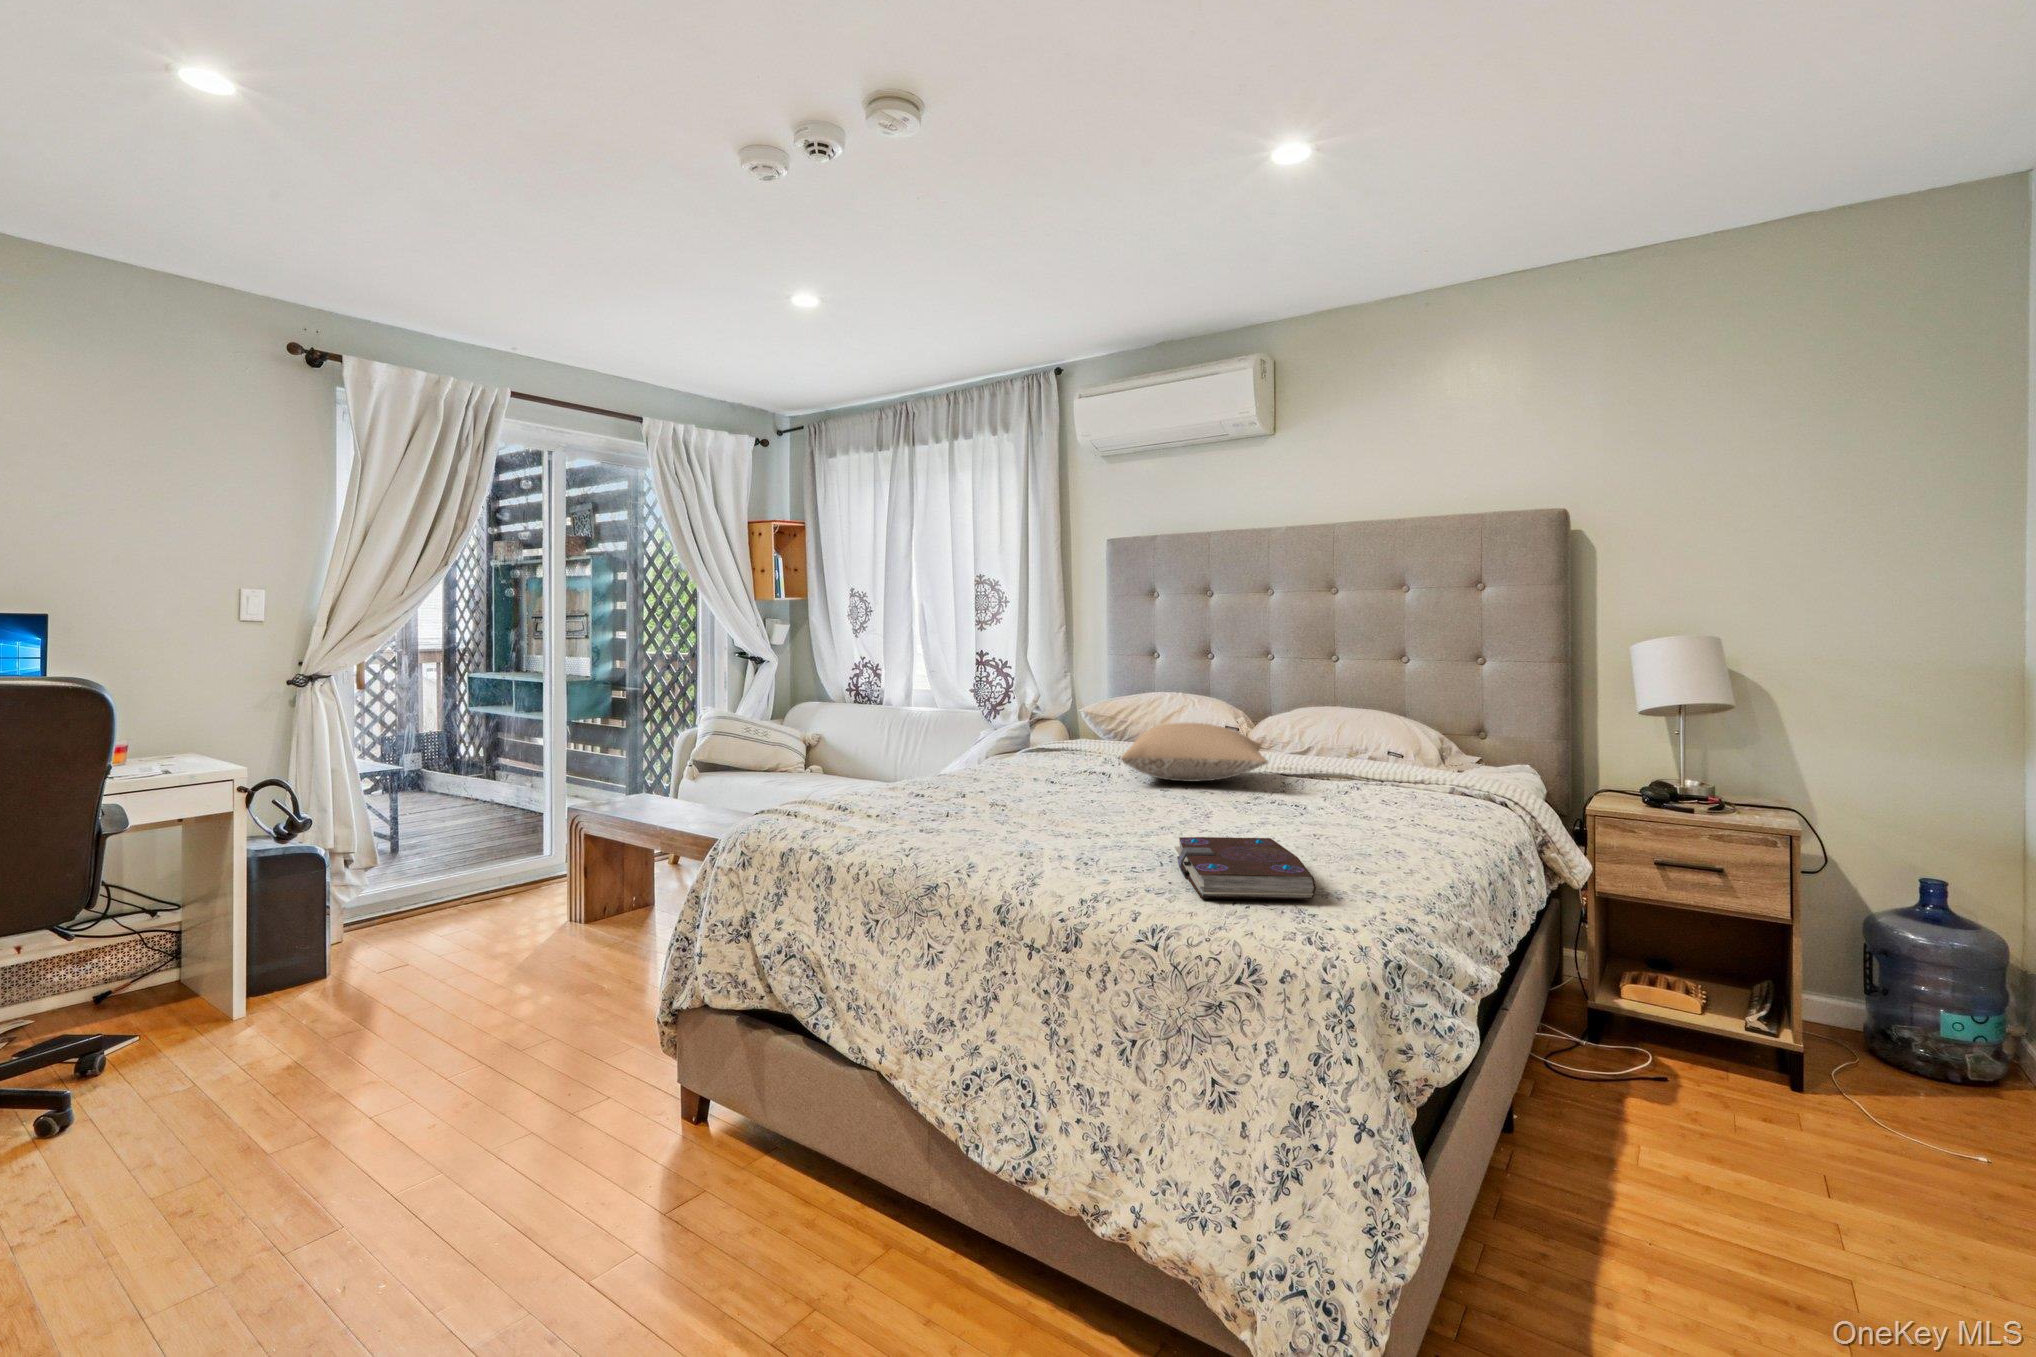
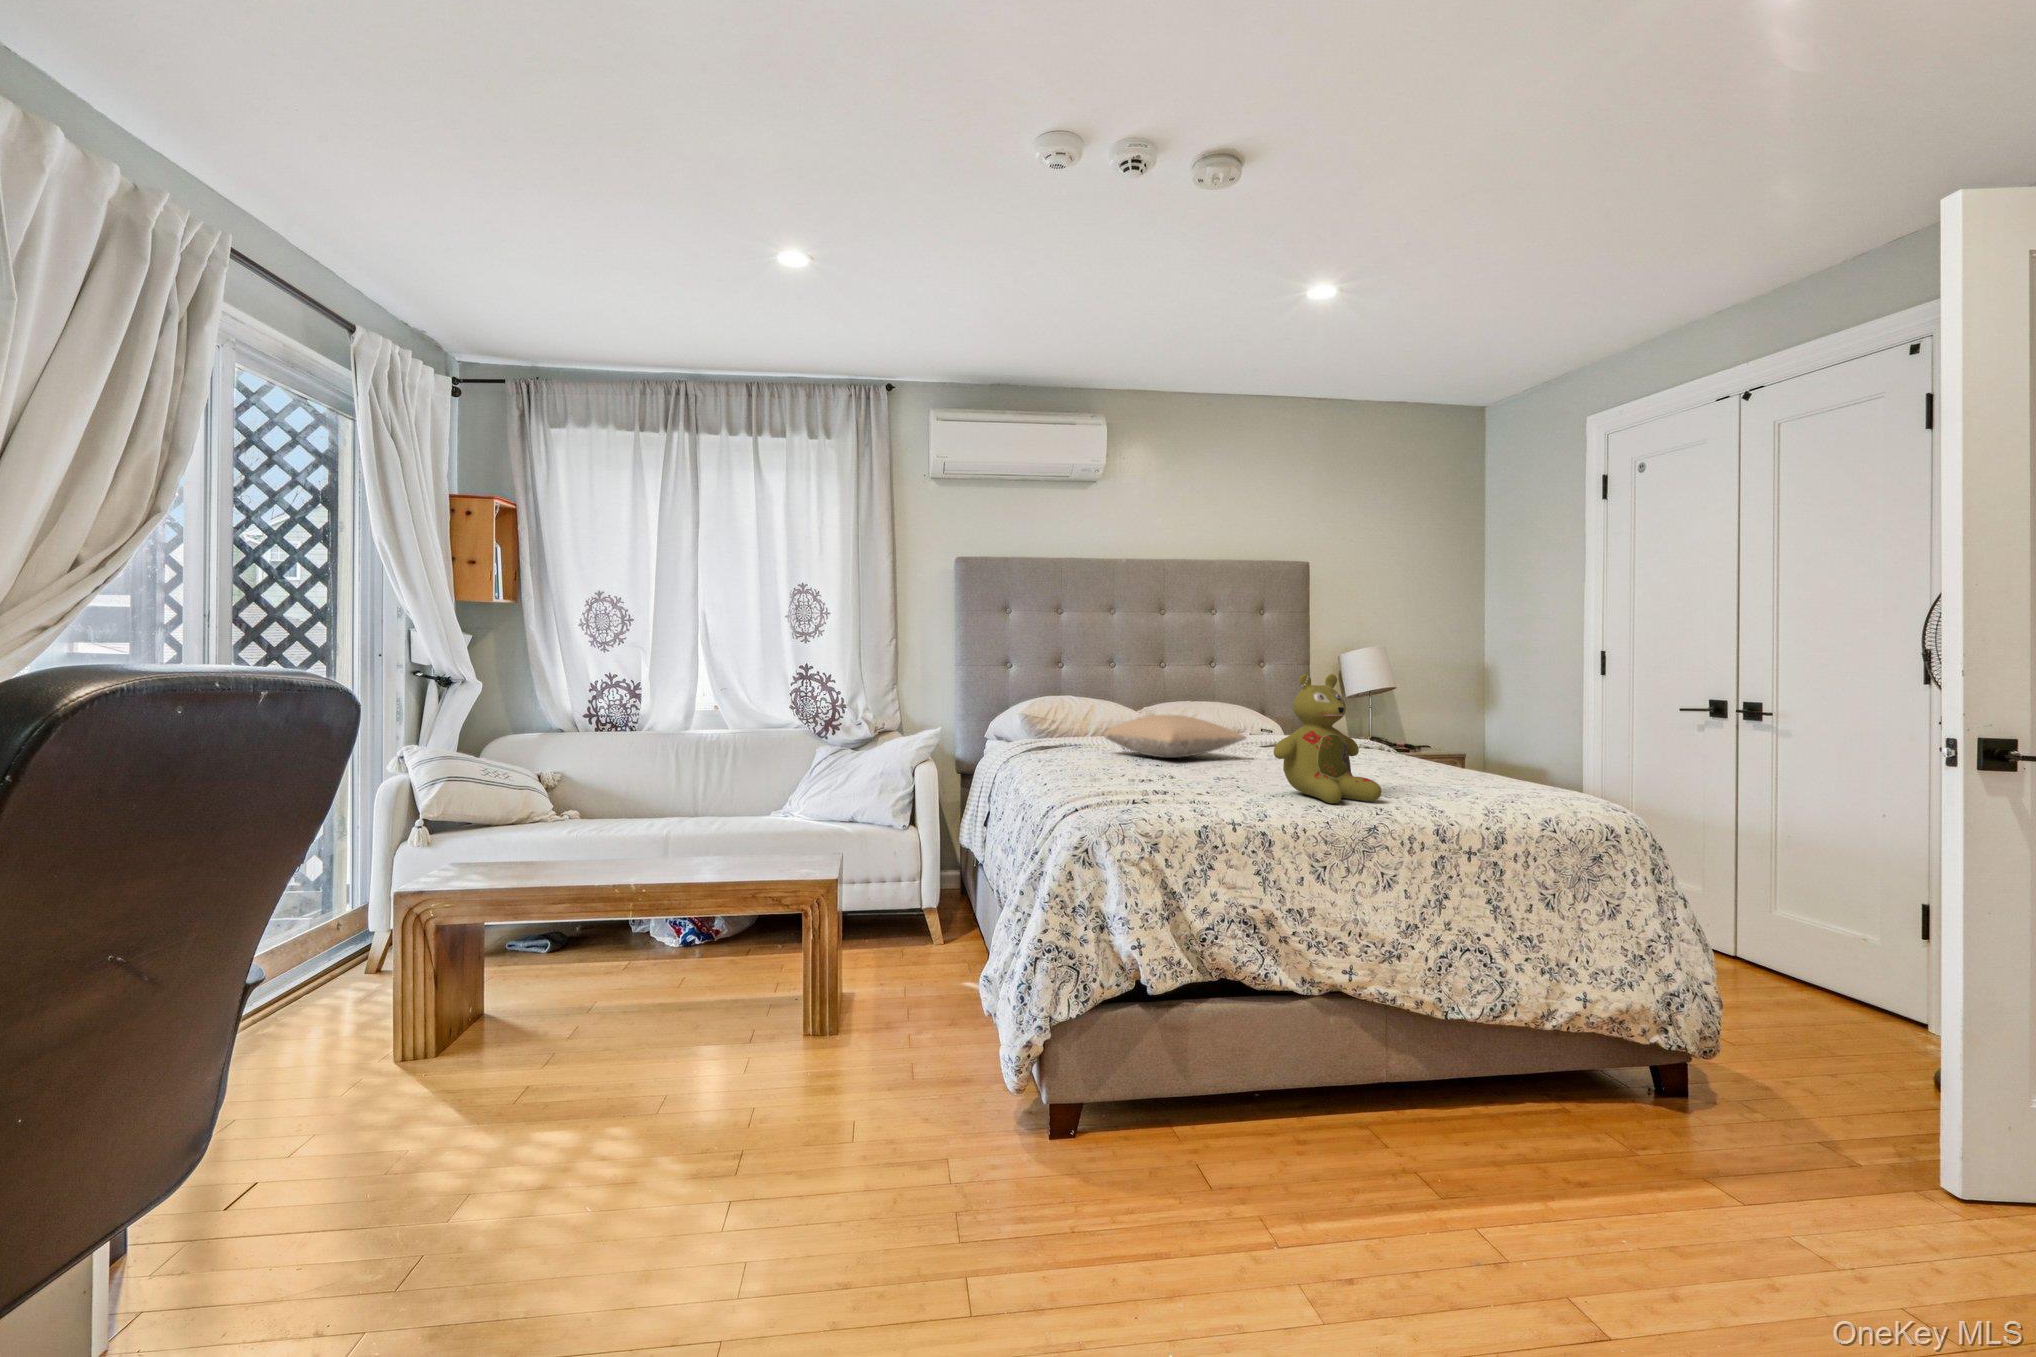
stuffed bear: none [972,676,1106,855] -> present [1274,674,1382,804]
book: present [1174,837,1316,899] -> none [1402,775,1543,806]

